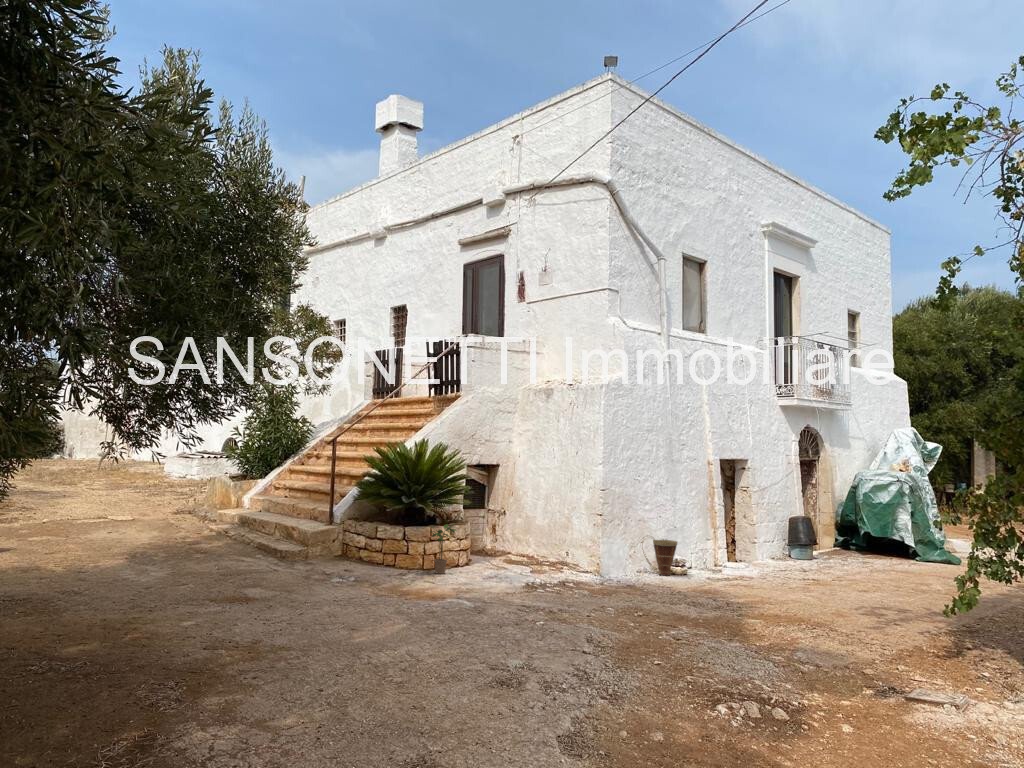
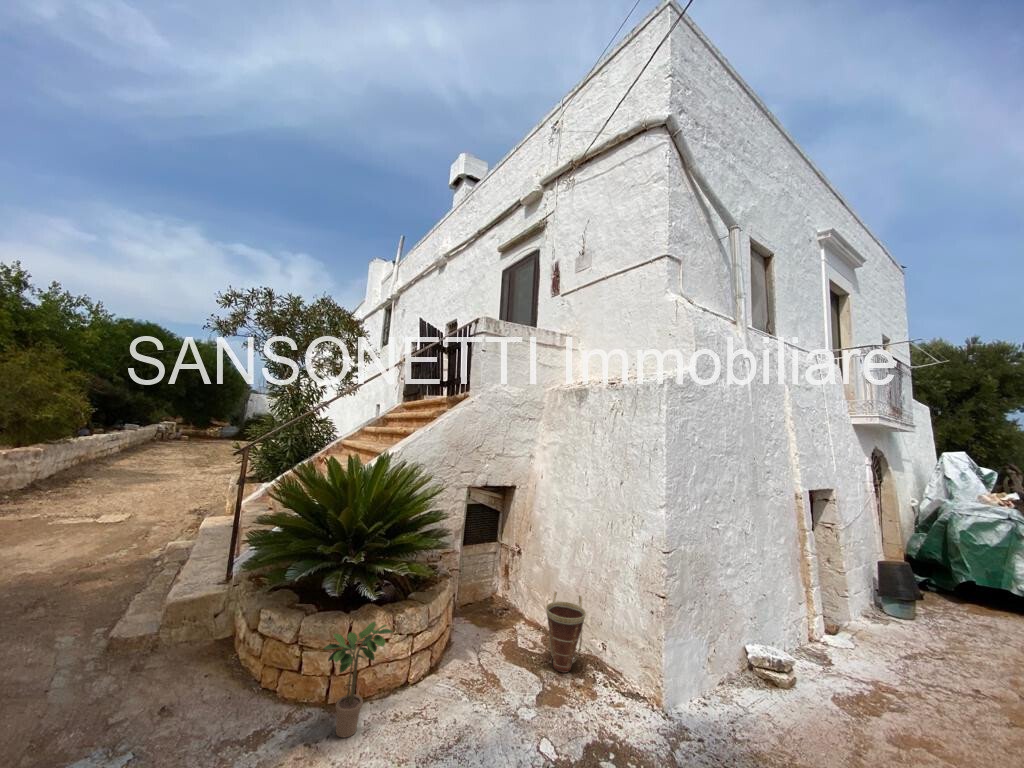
basket: present [641,539,677,576] -> present [546,592,586,672]

